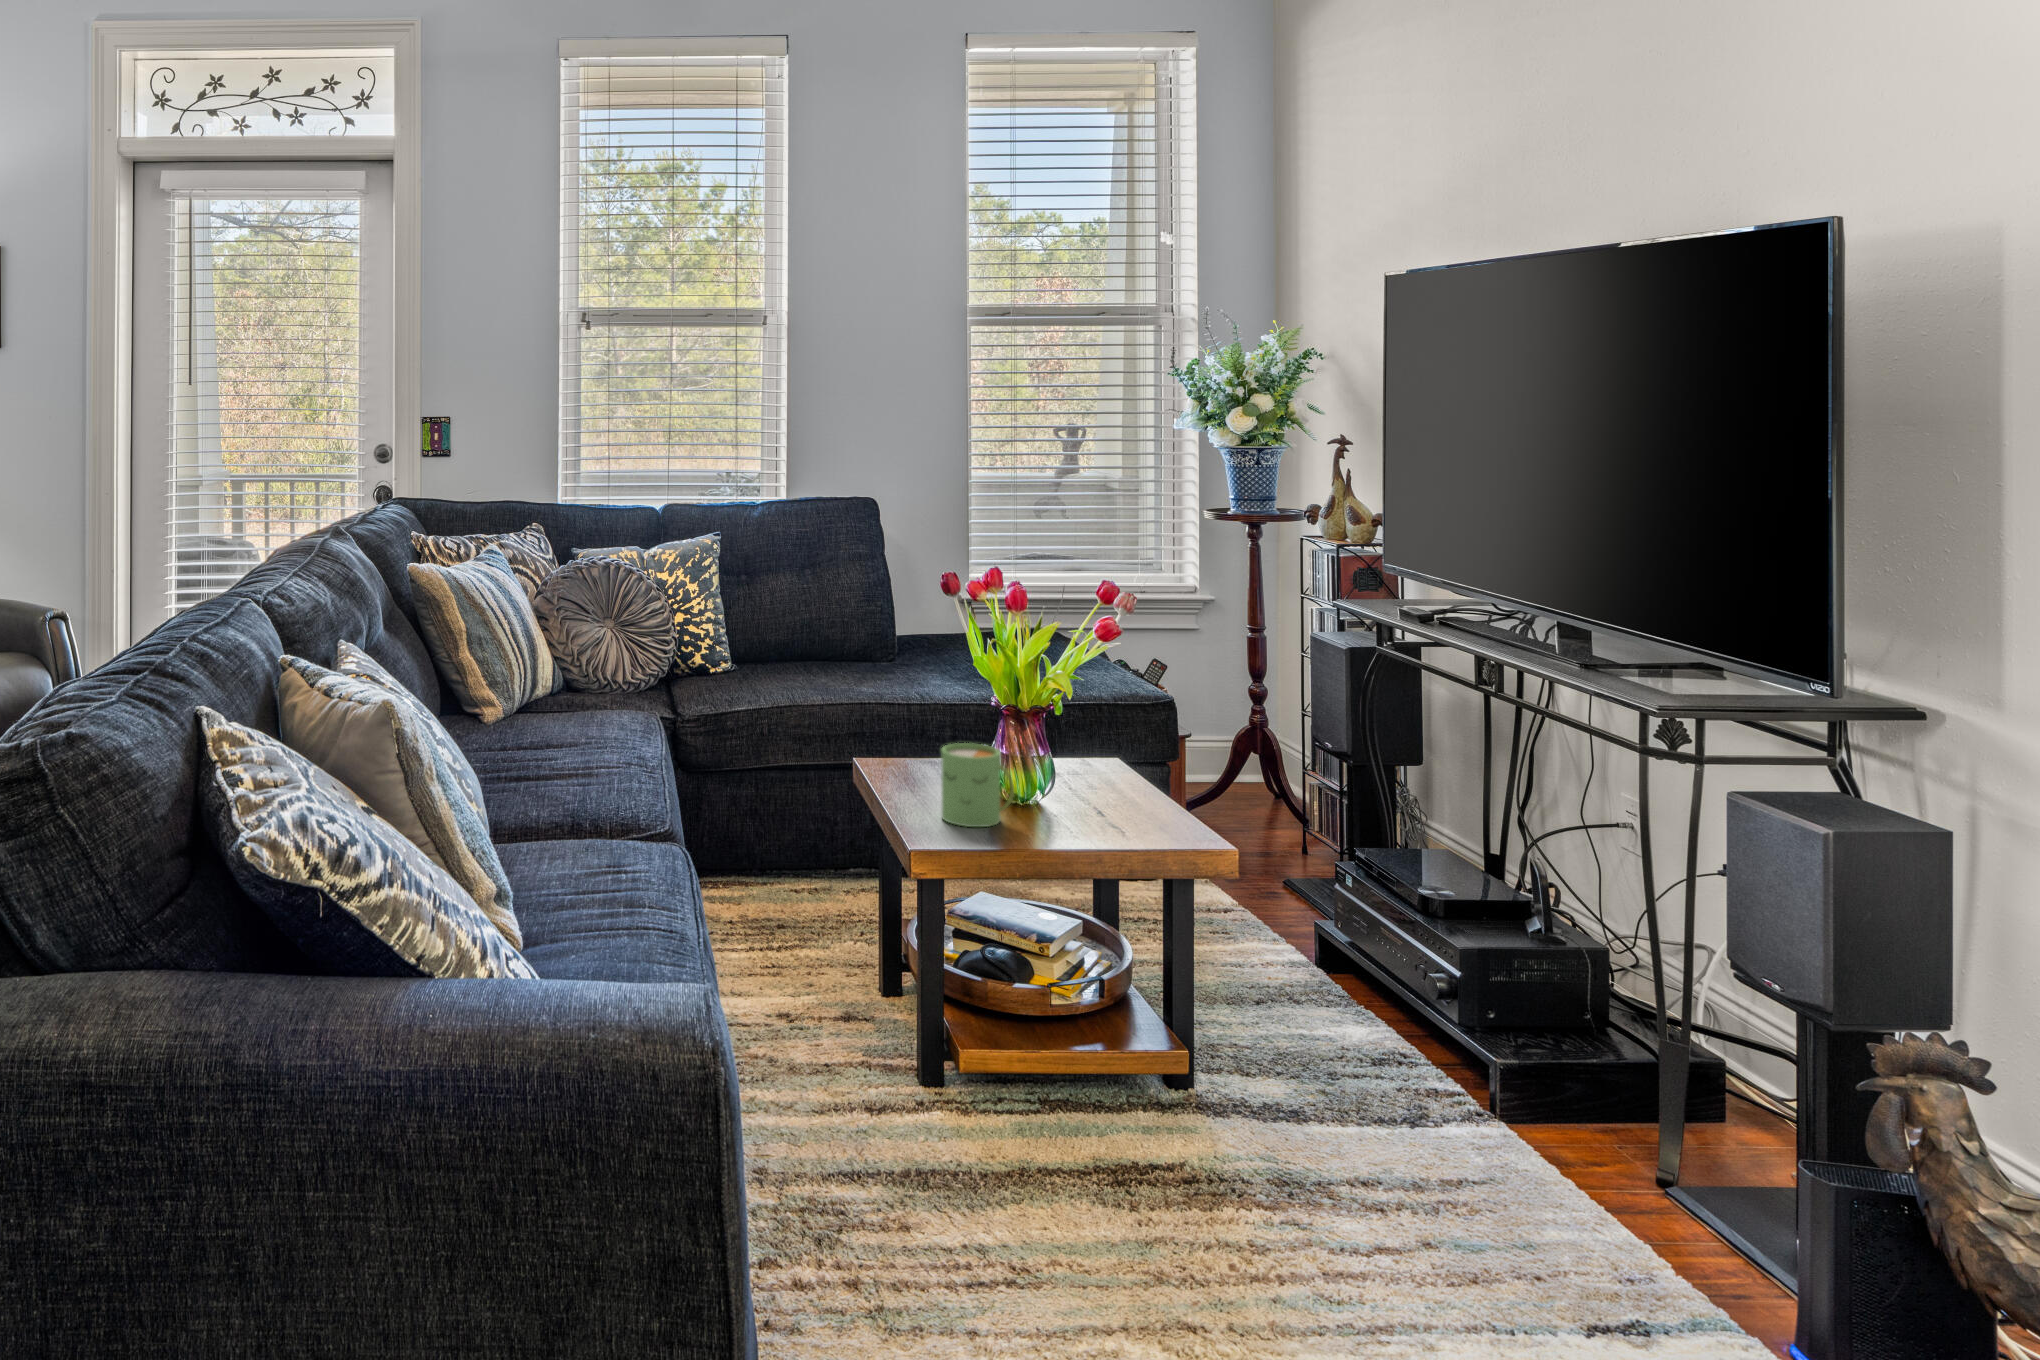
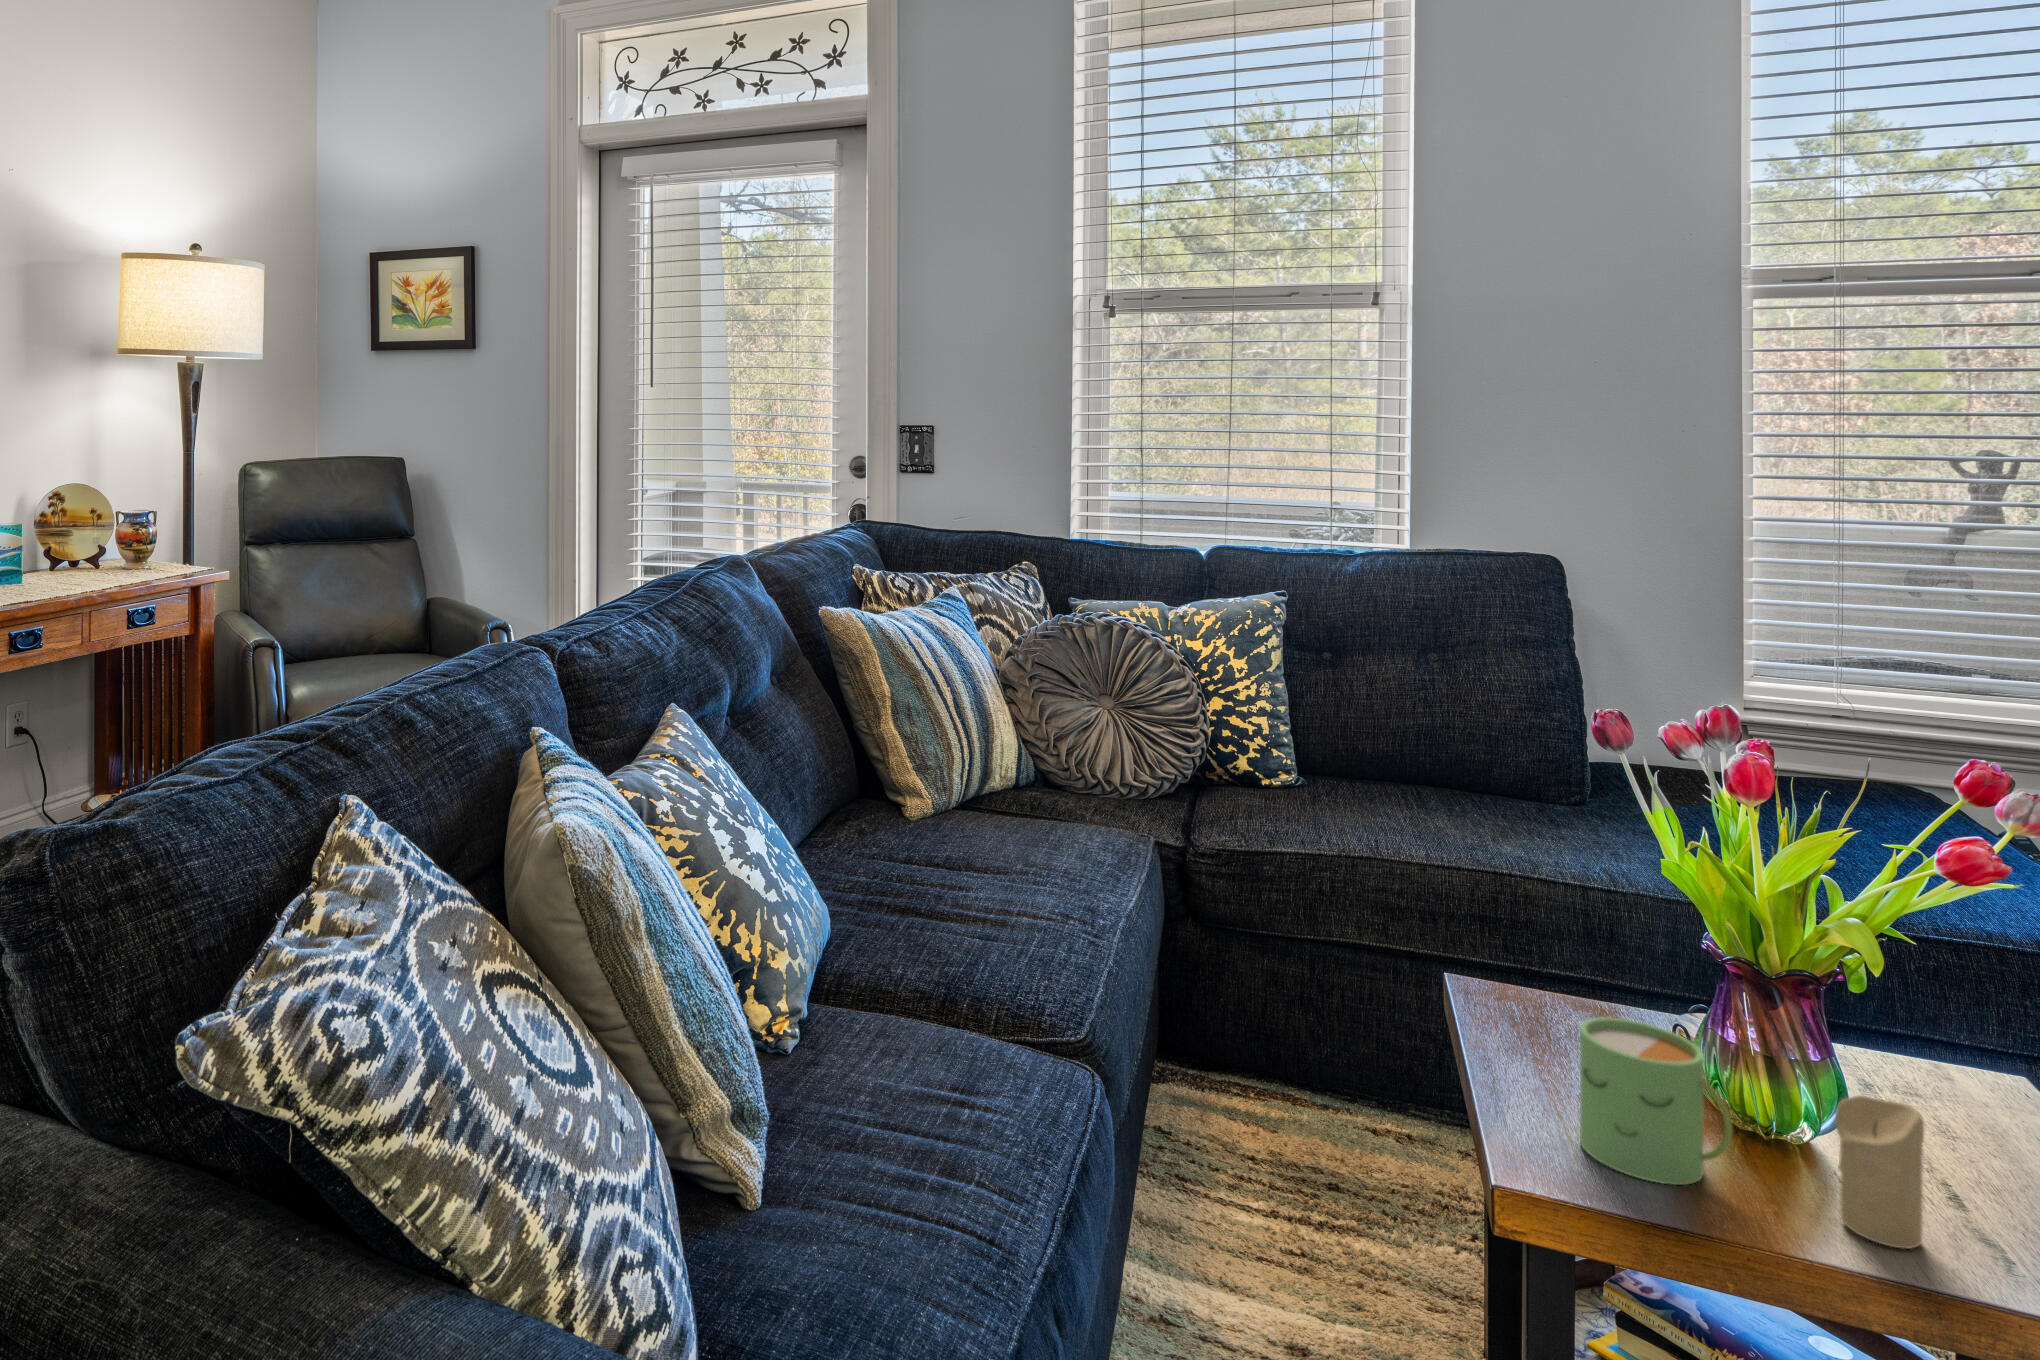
candle: none [1059,756,1096,832] -> present [1835,1095,1924,1249]

